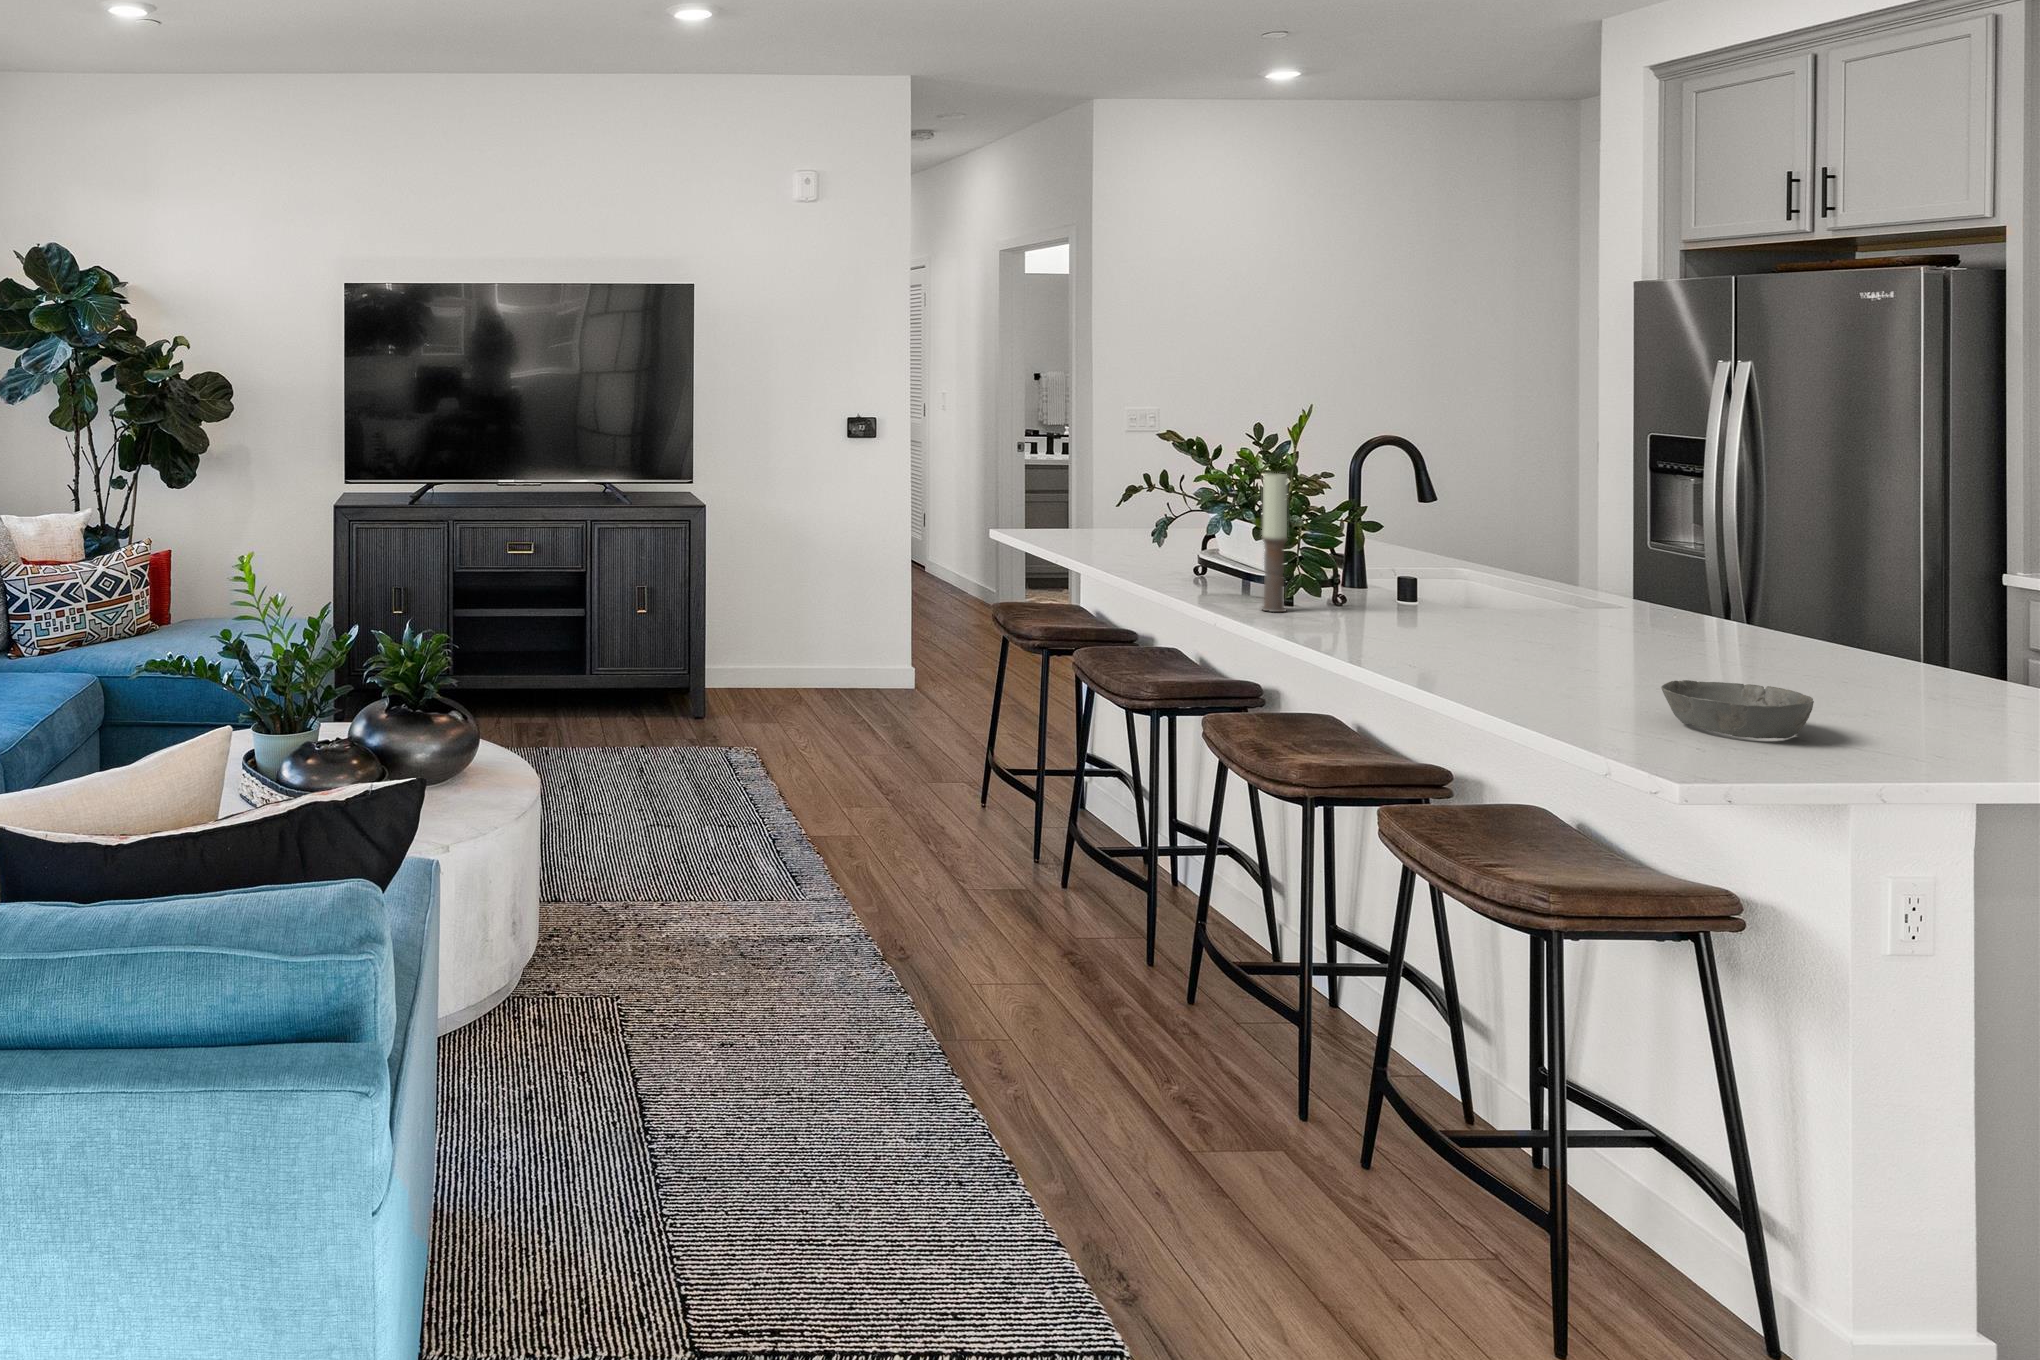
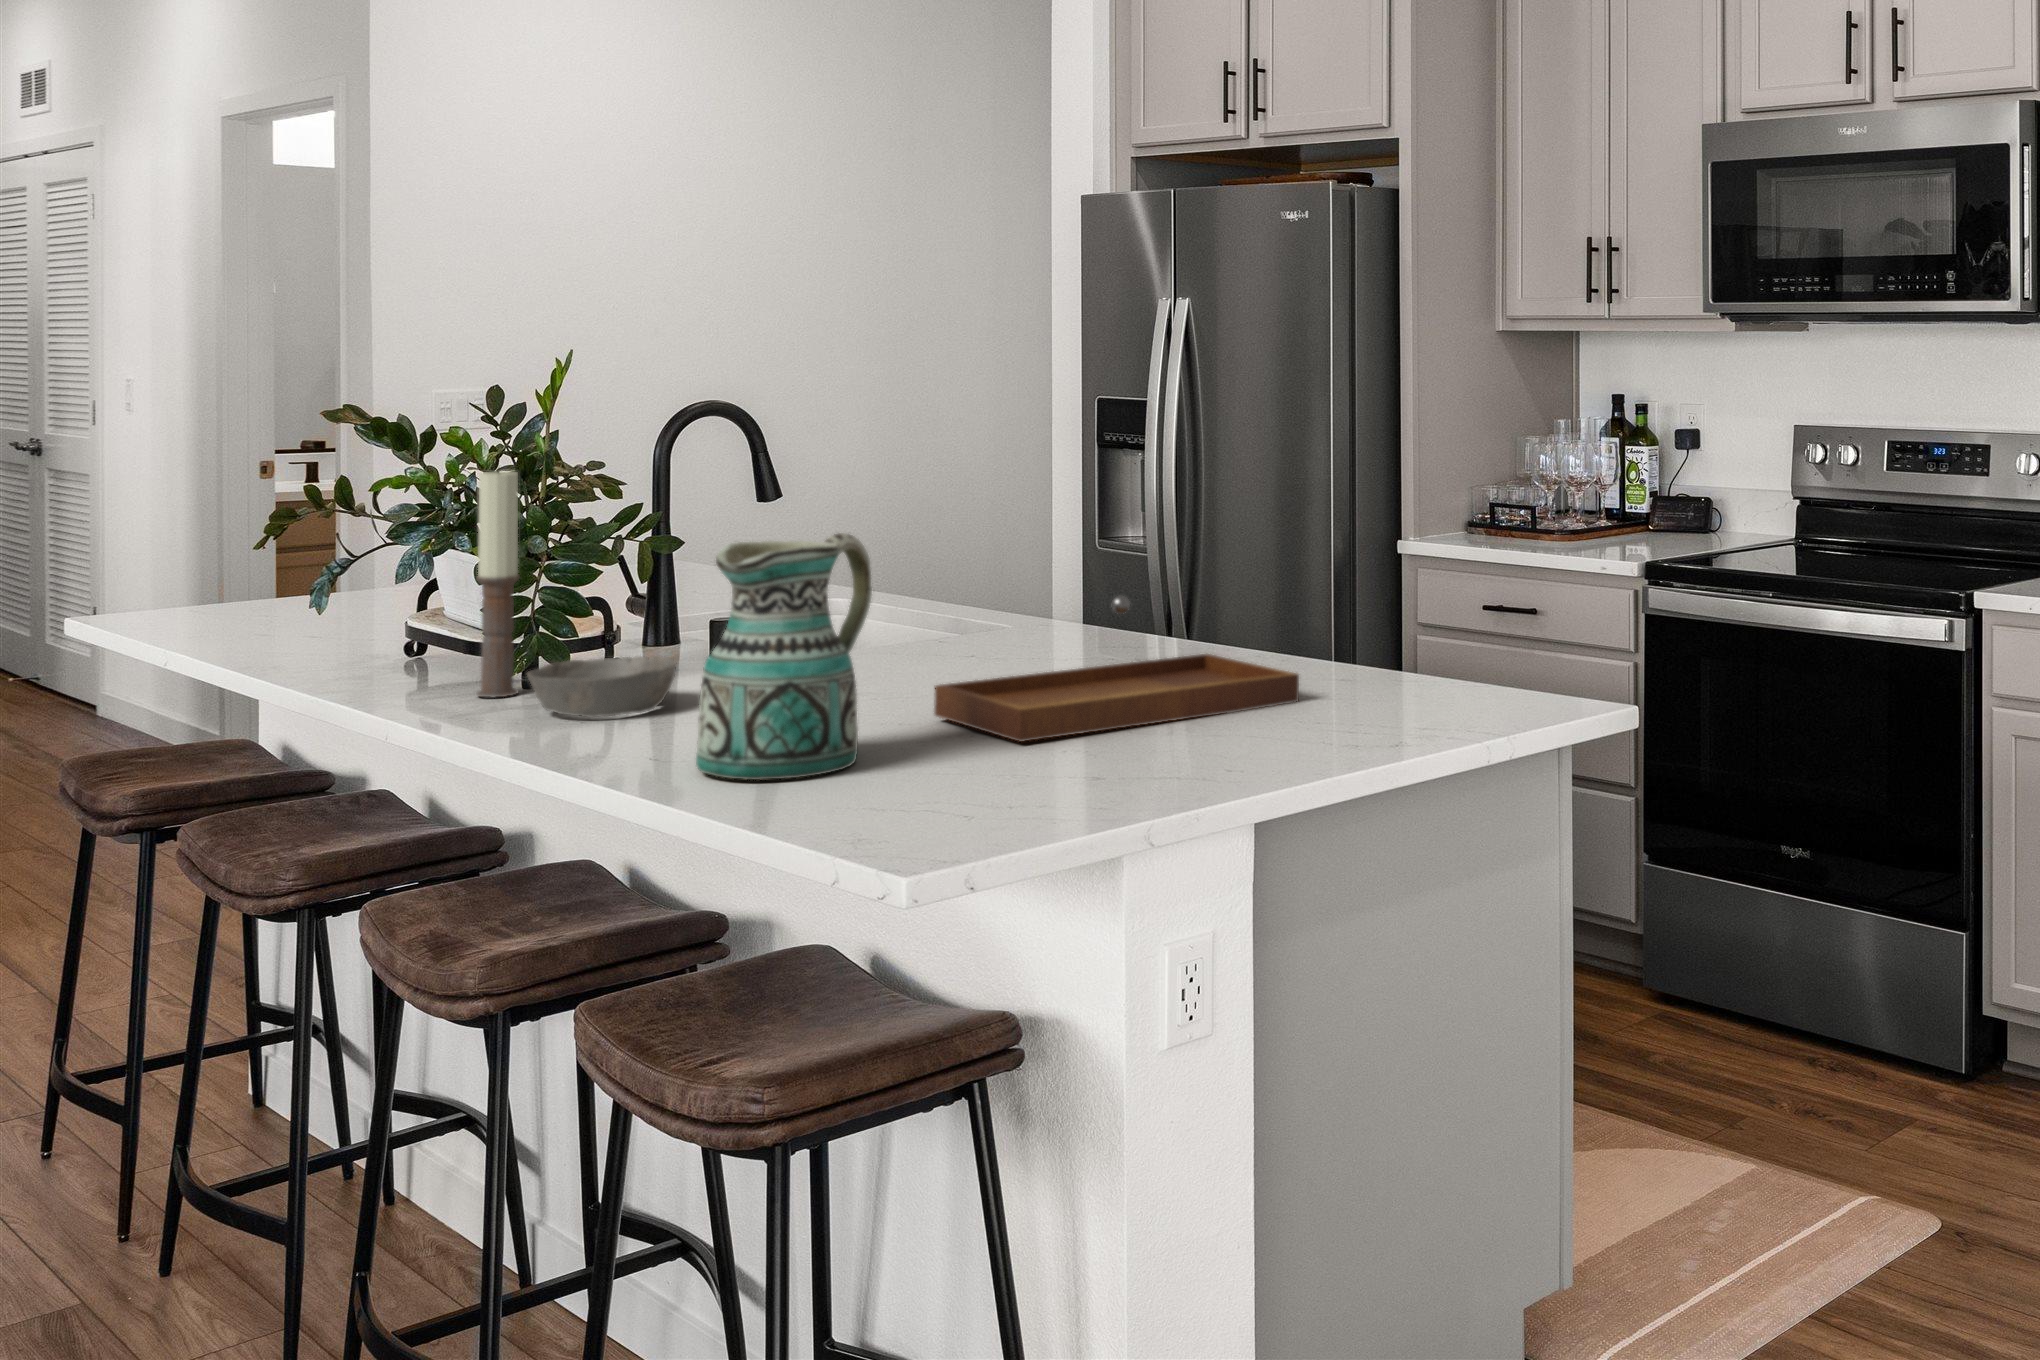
ceramic pitcher: none [1446,527,1568,686] -> present [696,533,872,780]
tray: none [1610,589,1948,688] -> present [934,596,1299,742]
bowl: present [1661,680,1814,739] -> present [527,656,677,717]

